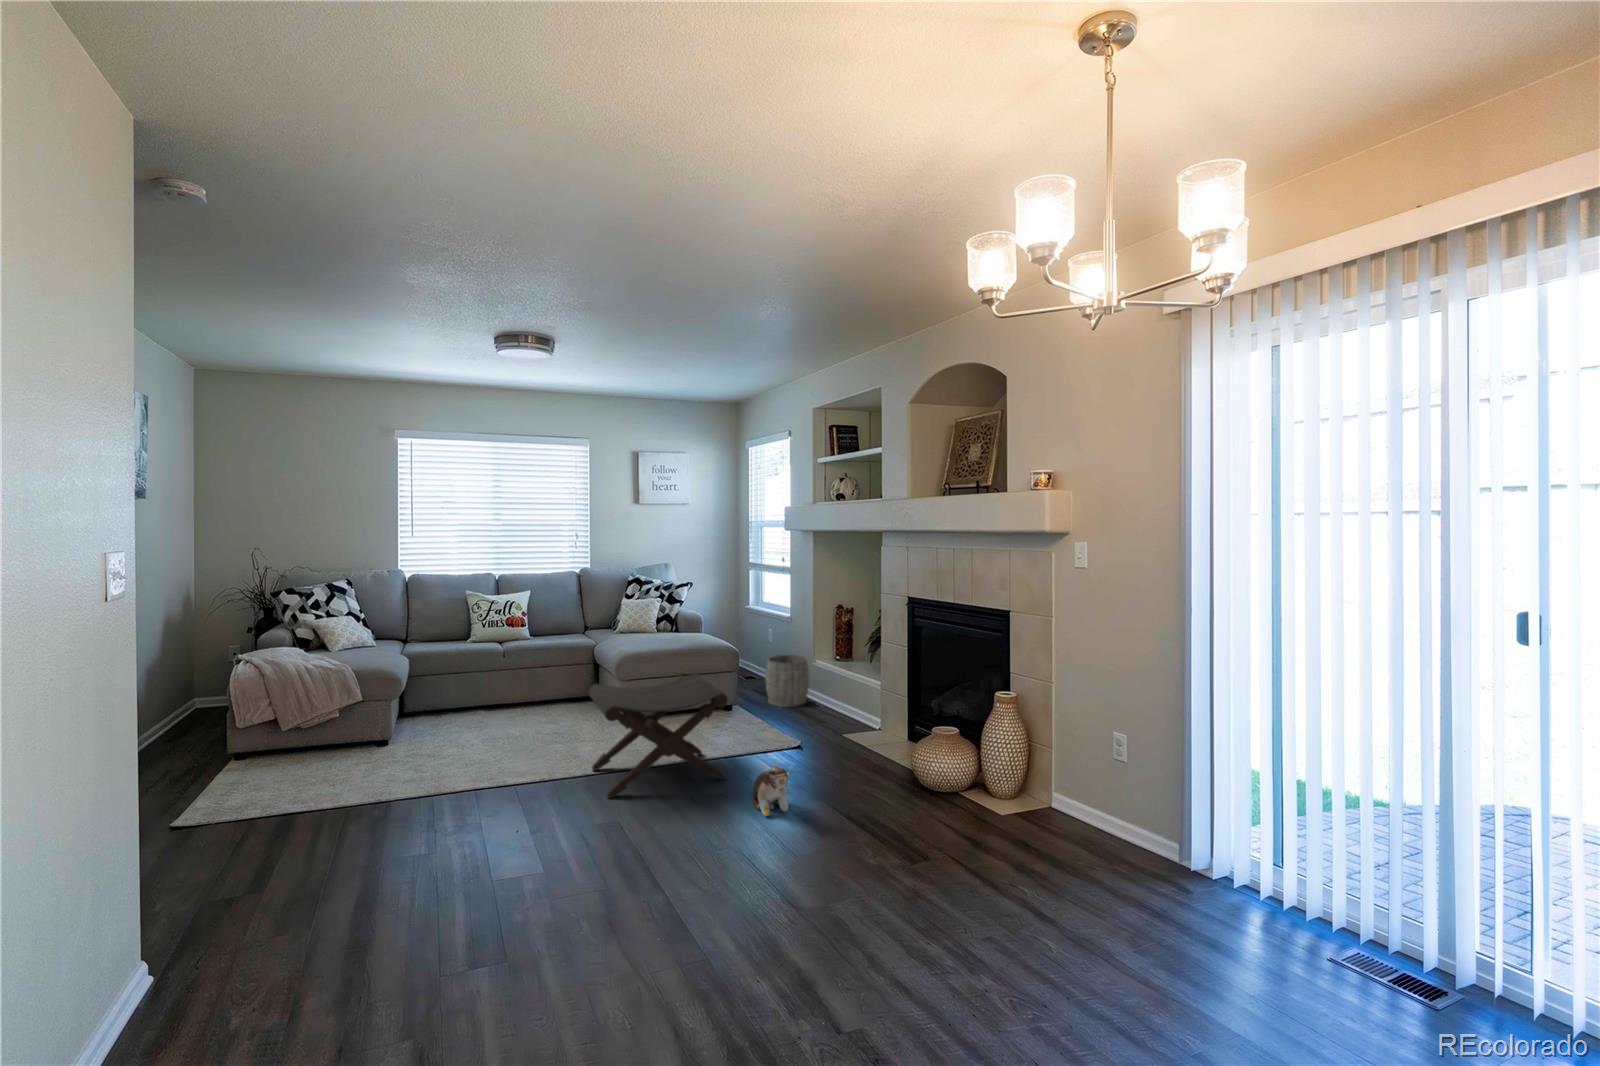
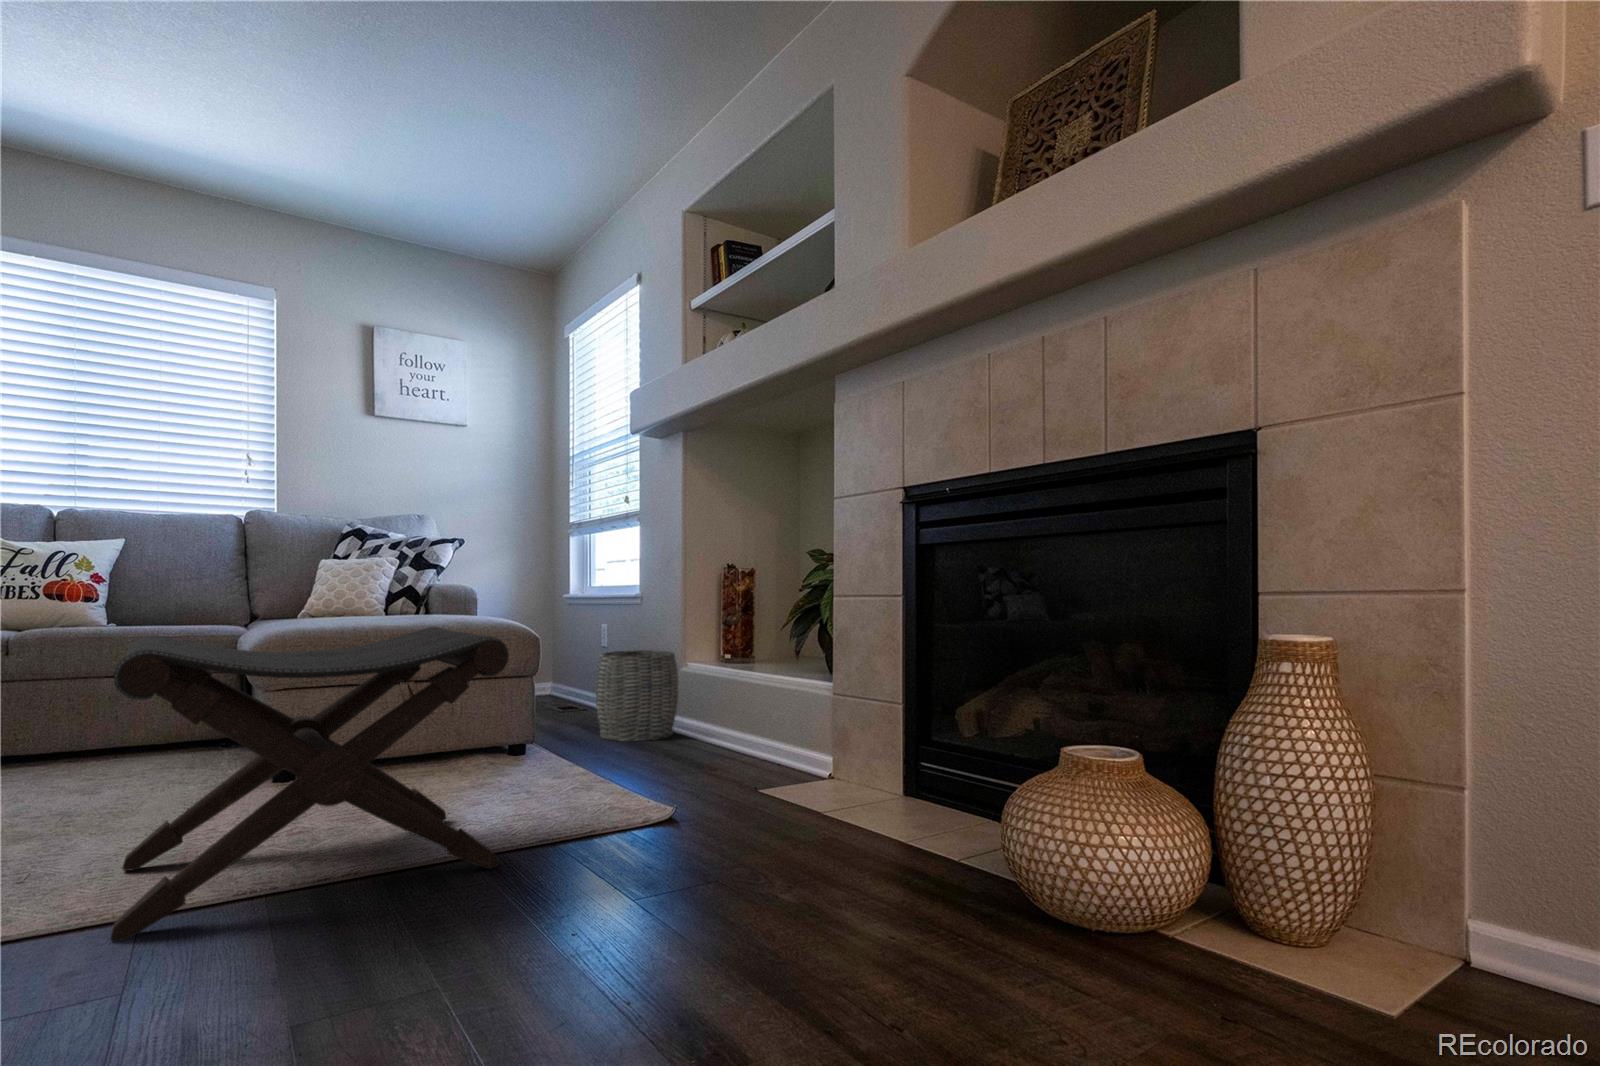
plush toy: present [753,766,791,817] -> none [570,796,691,956]

